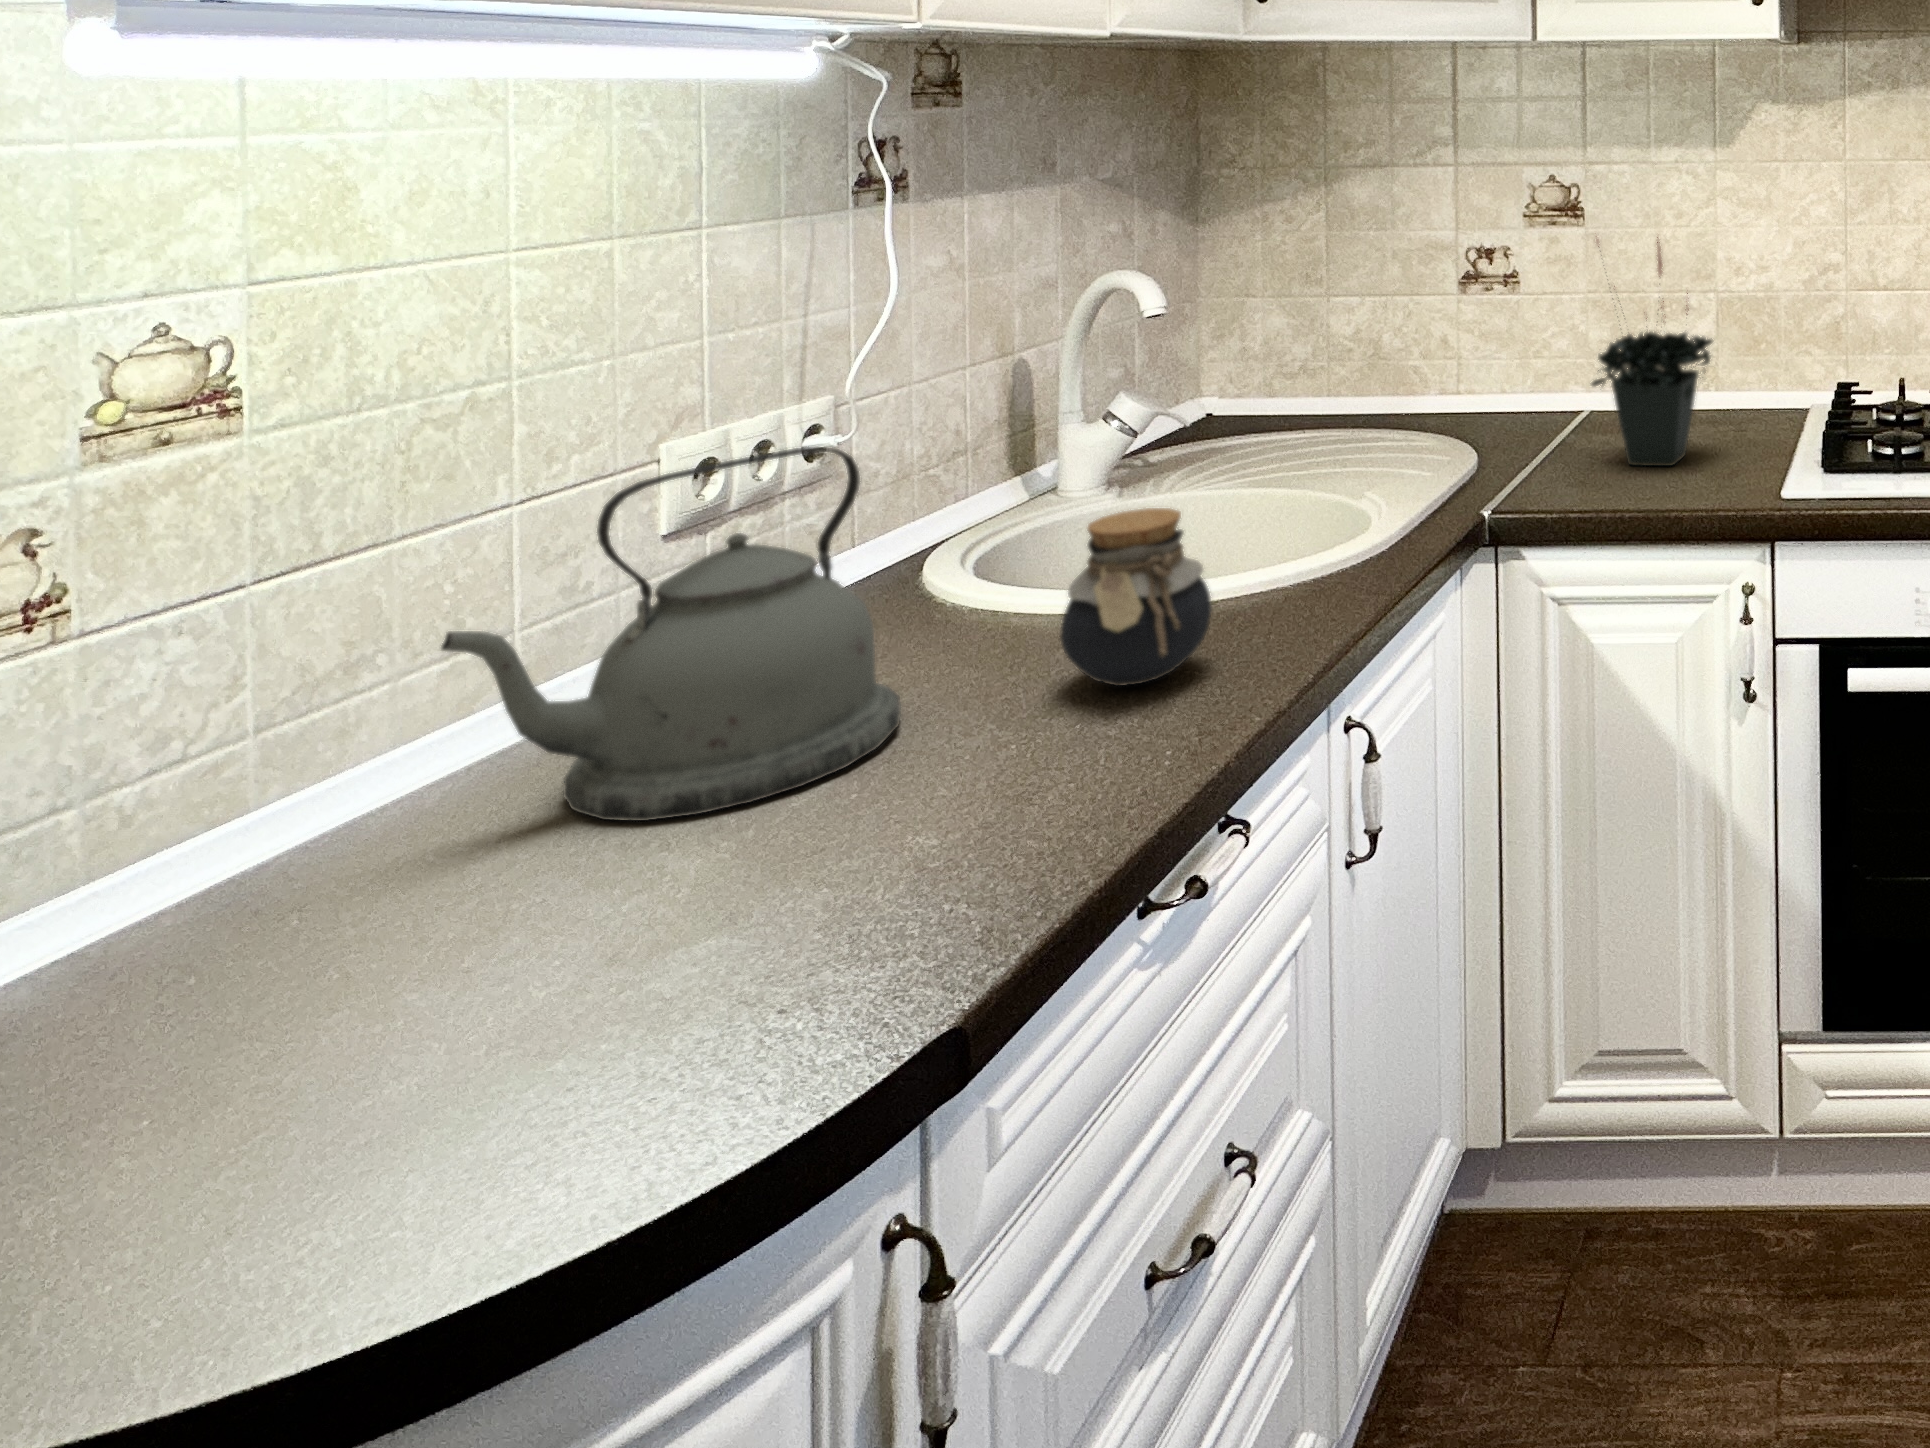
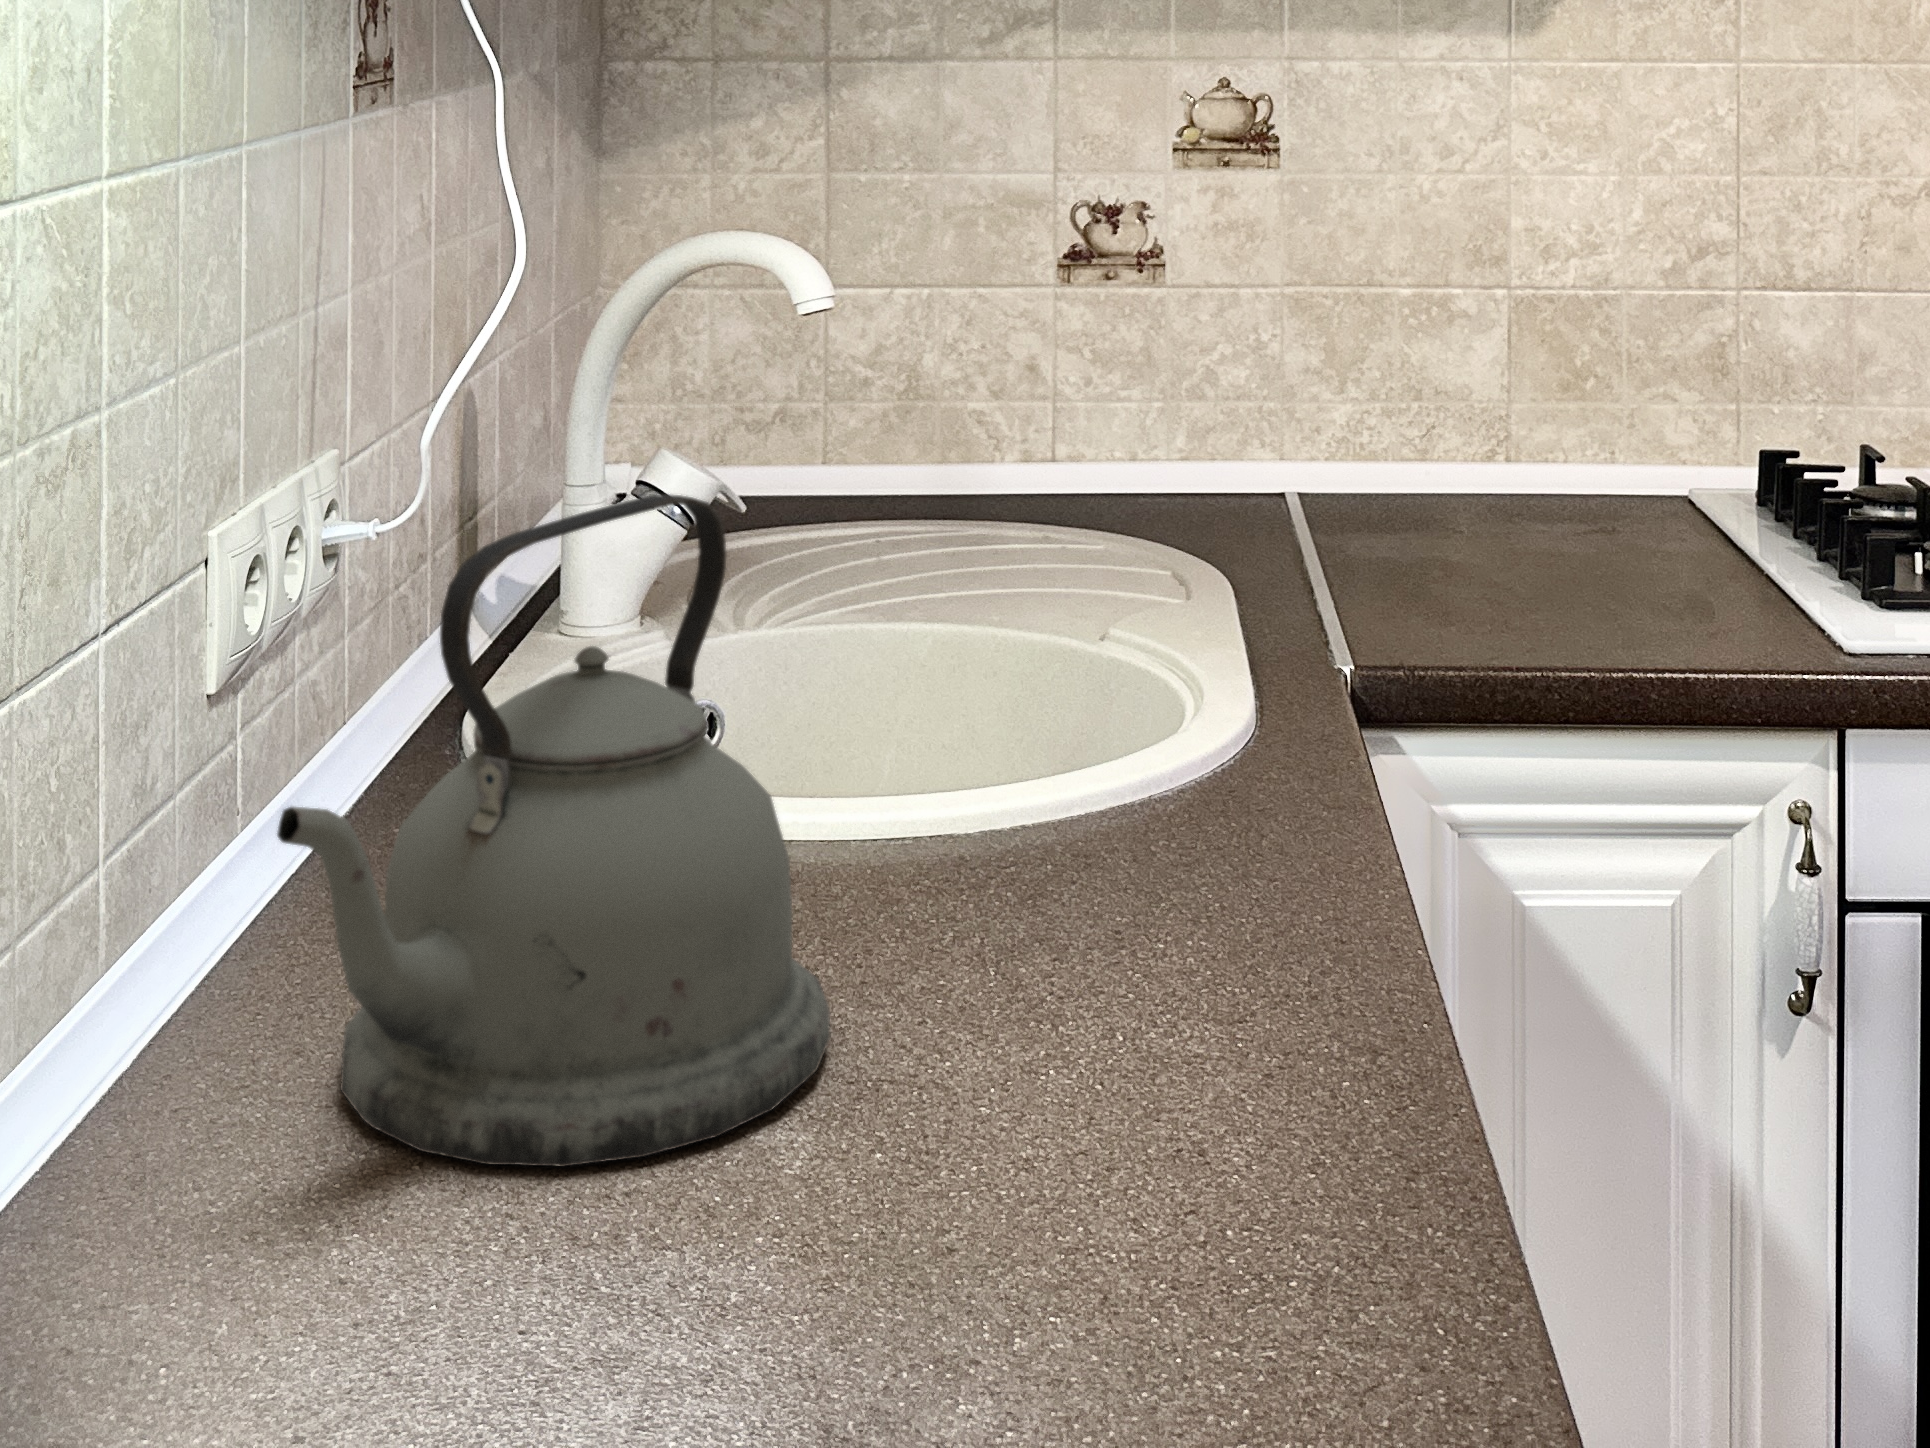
potted plant: present [1591,237,1713,466] -> none [1428,168,1645,589]
jar: present [1060,508,1212,686] -> none [1006,625,1249,944]

